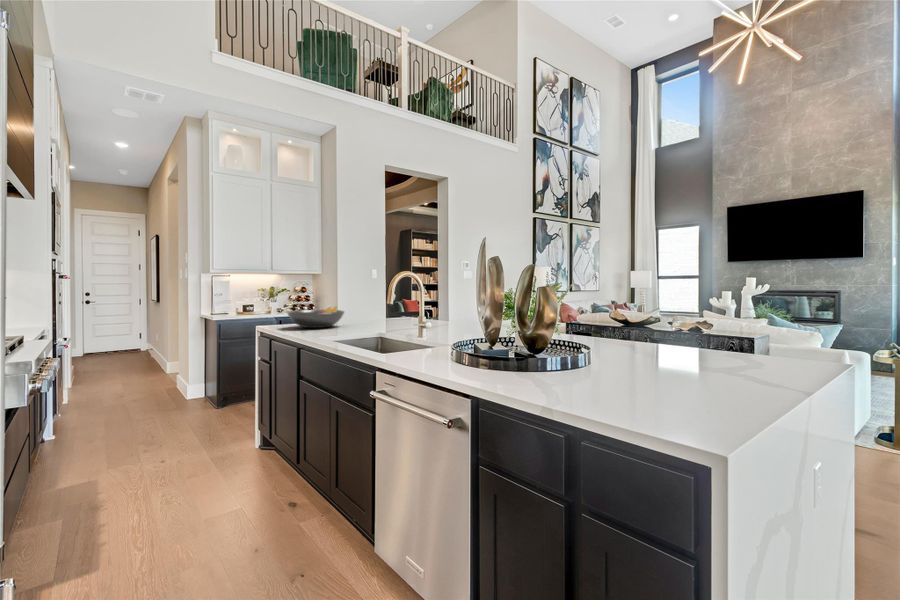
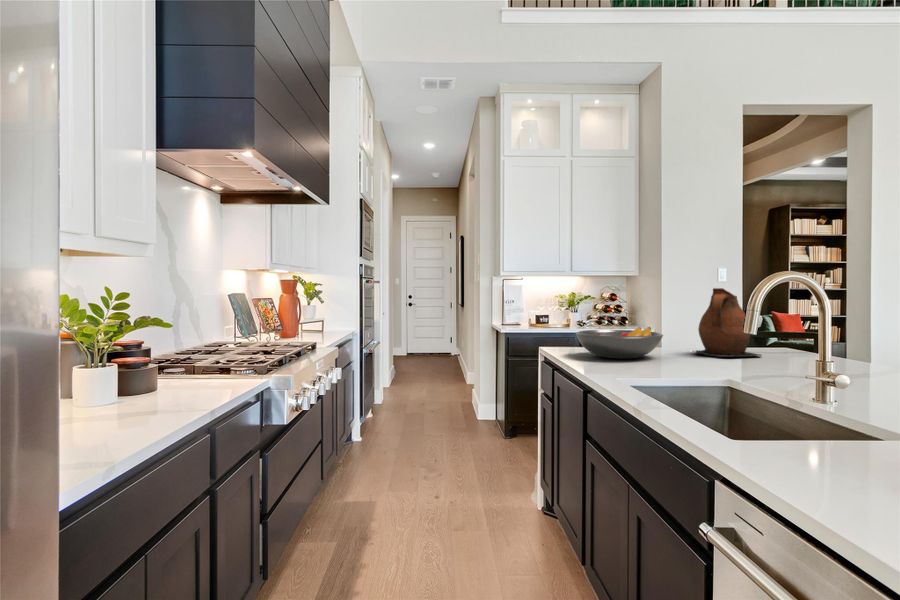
ceramic pitcher: none [361,282,399,323] -> present [696,288,762,357]

